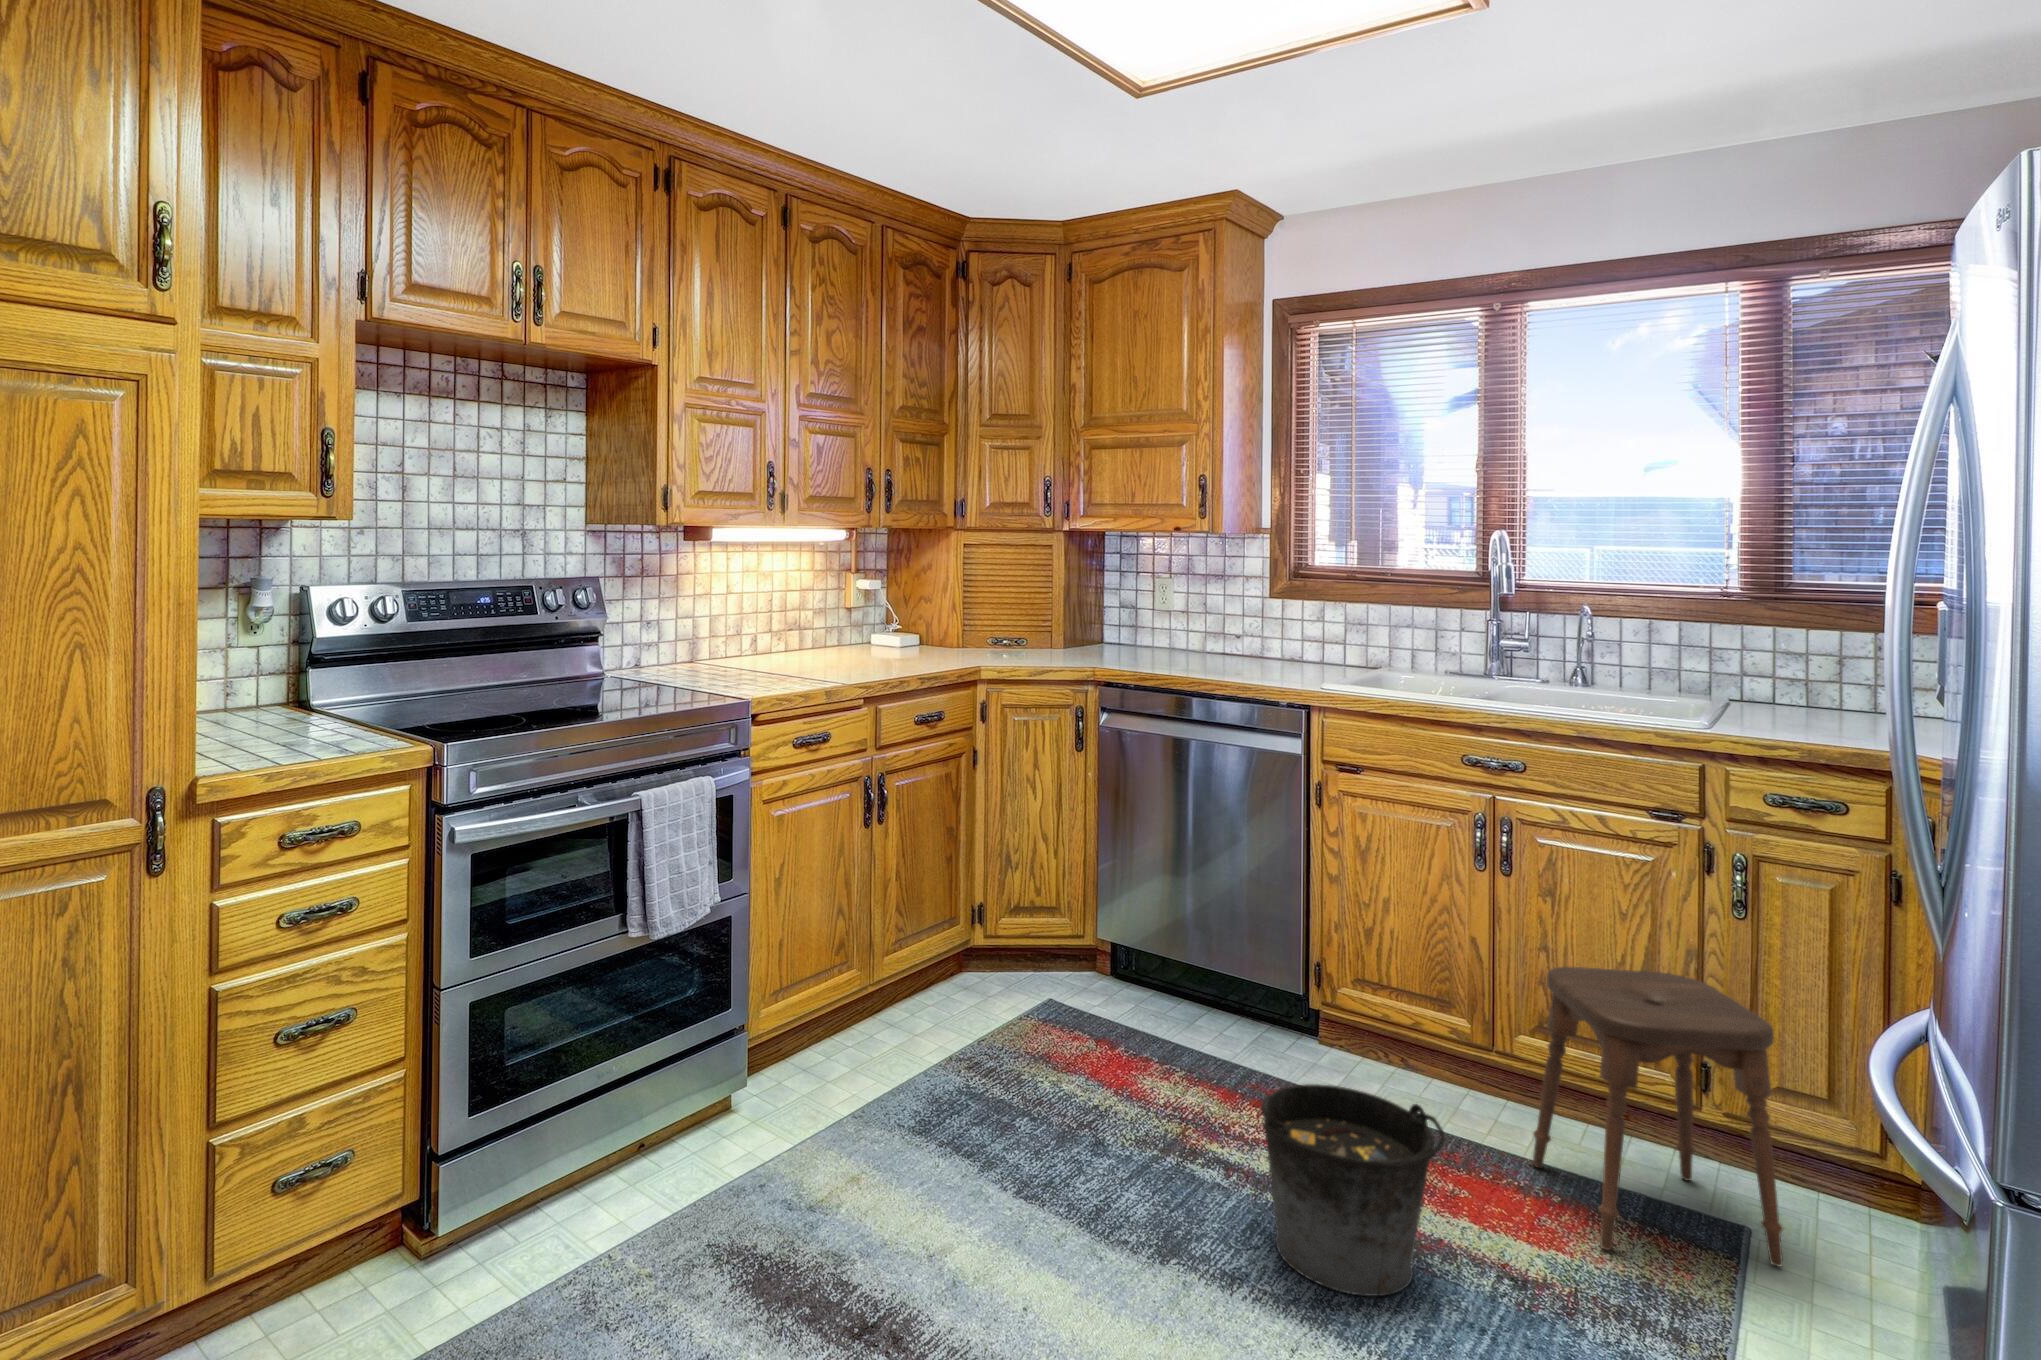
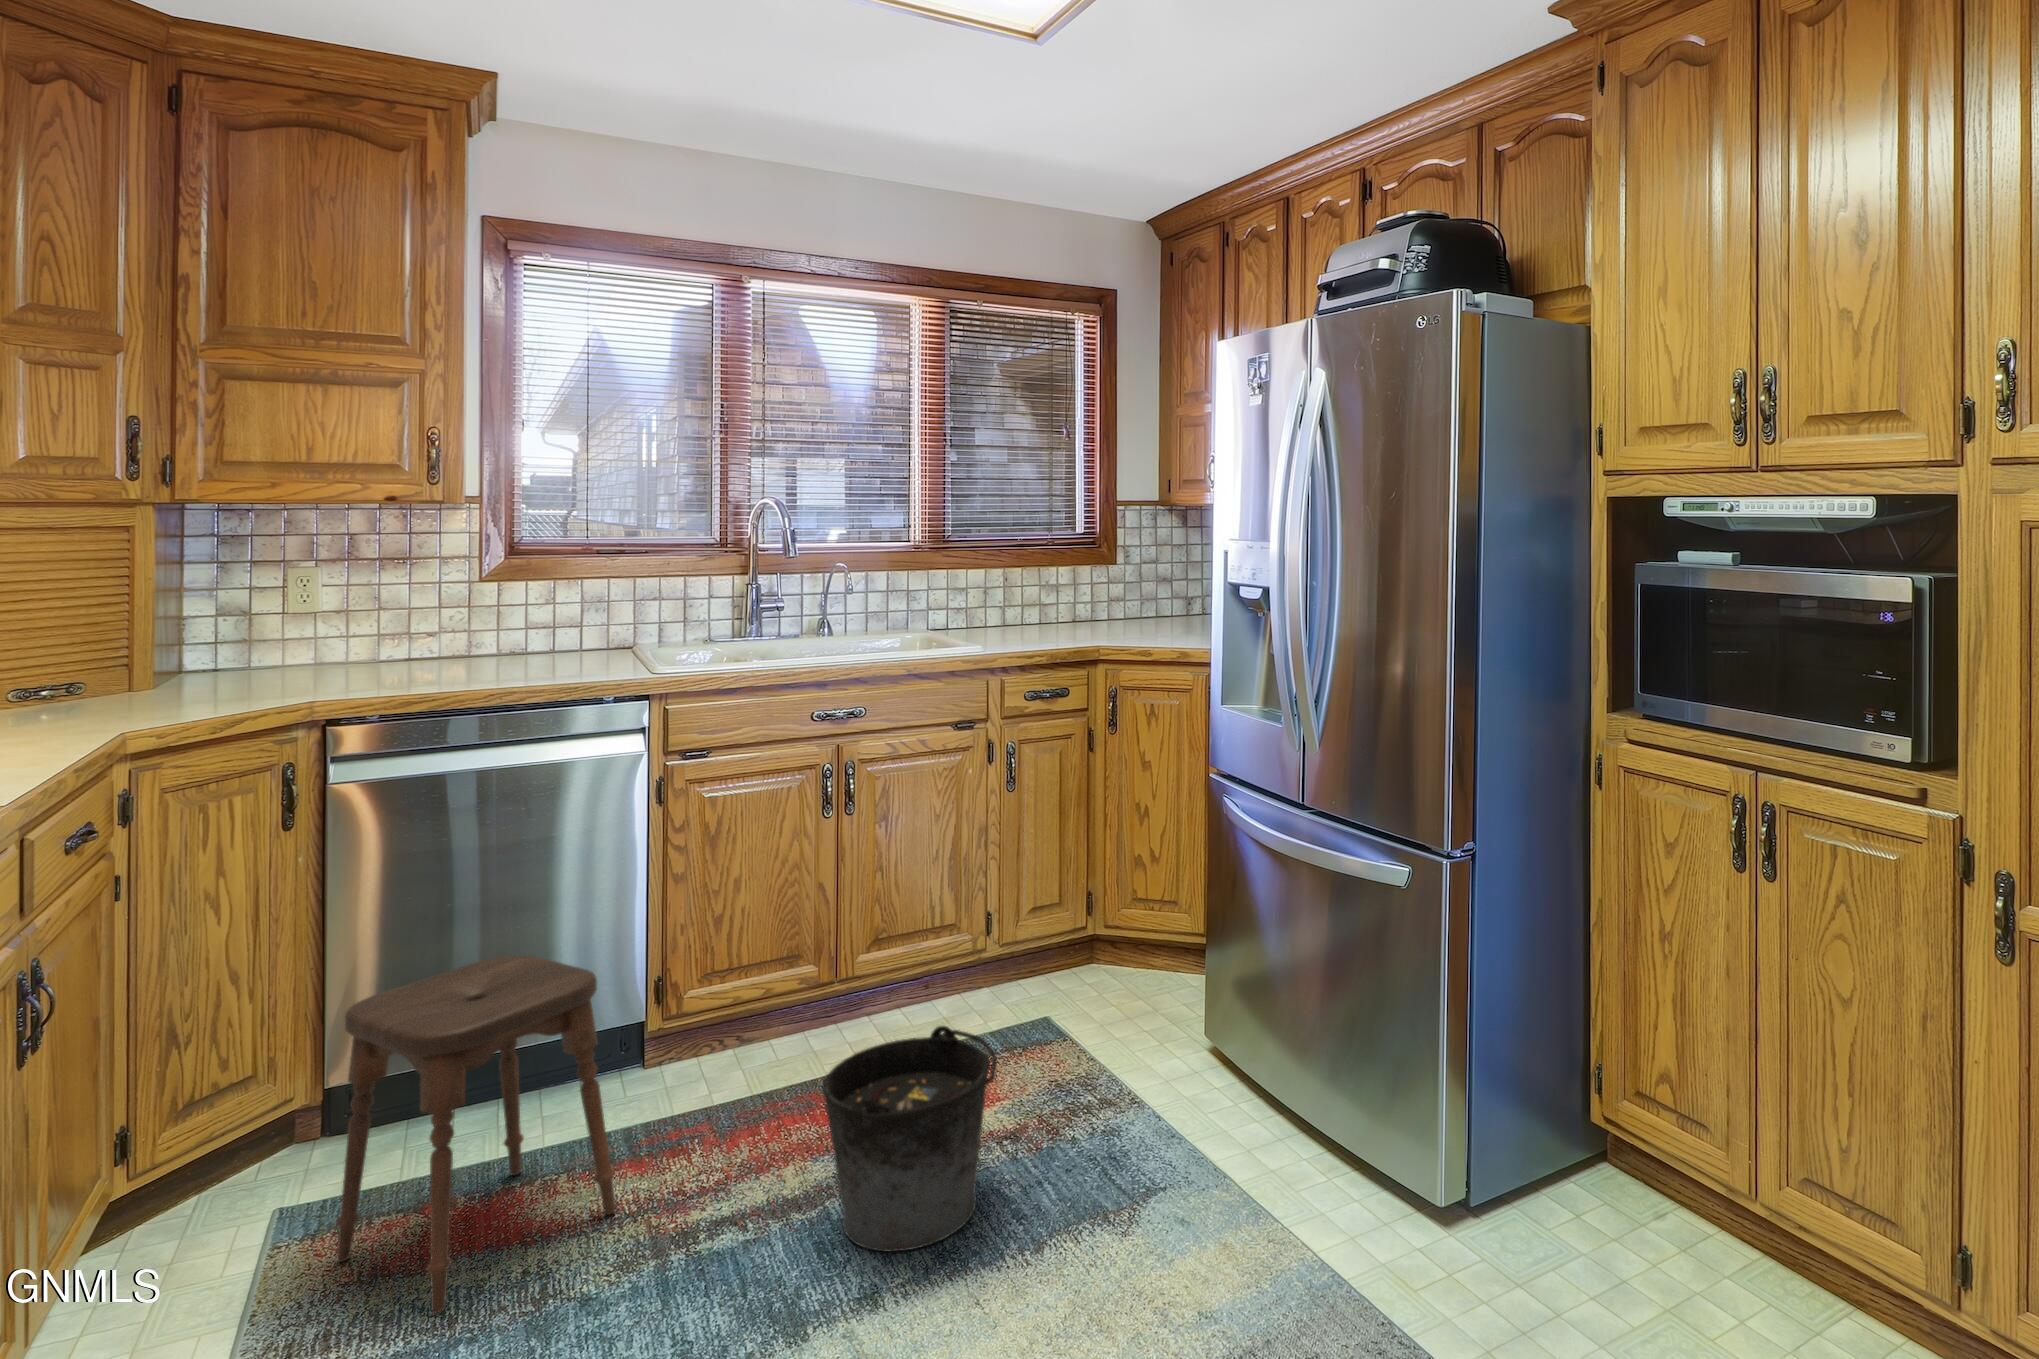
stool: present [1532,967,1783,1266] -> present [336,955,616,1314]

